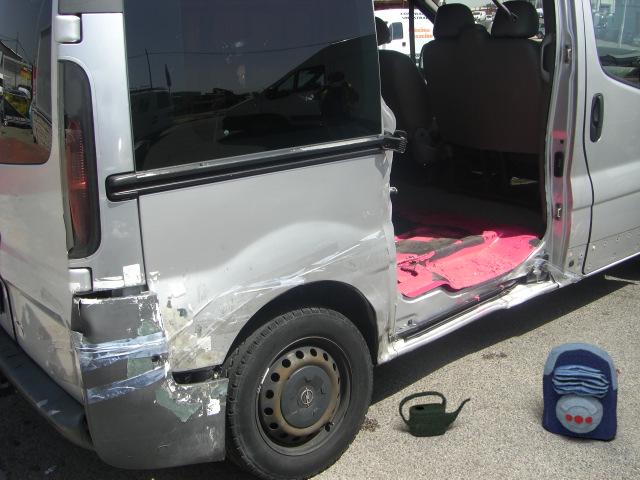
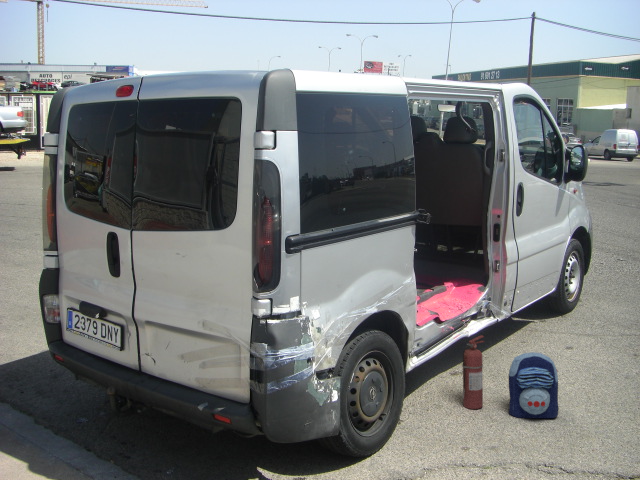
fire extinguisher: none [477,312,514,413] -> present [462,335,484,409]
watering can: present [399,391,470,436] -> none [417,393,464,426]

